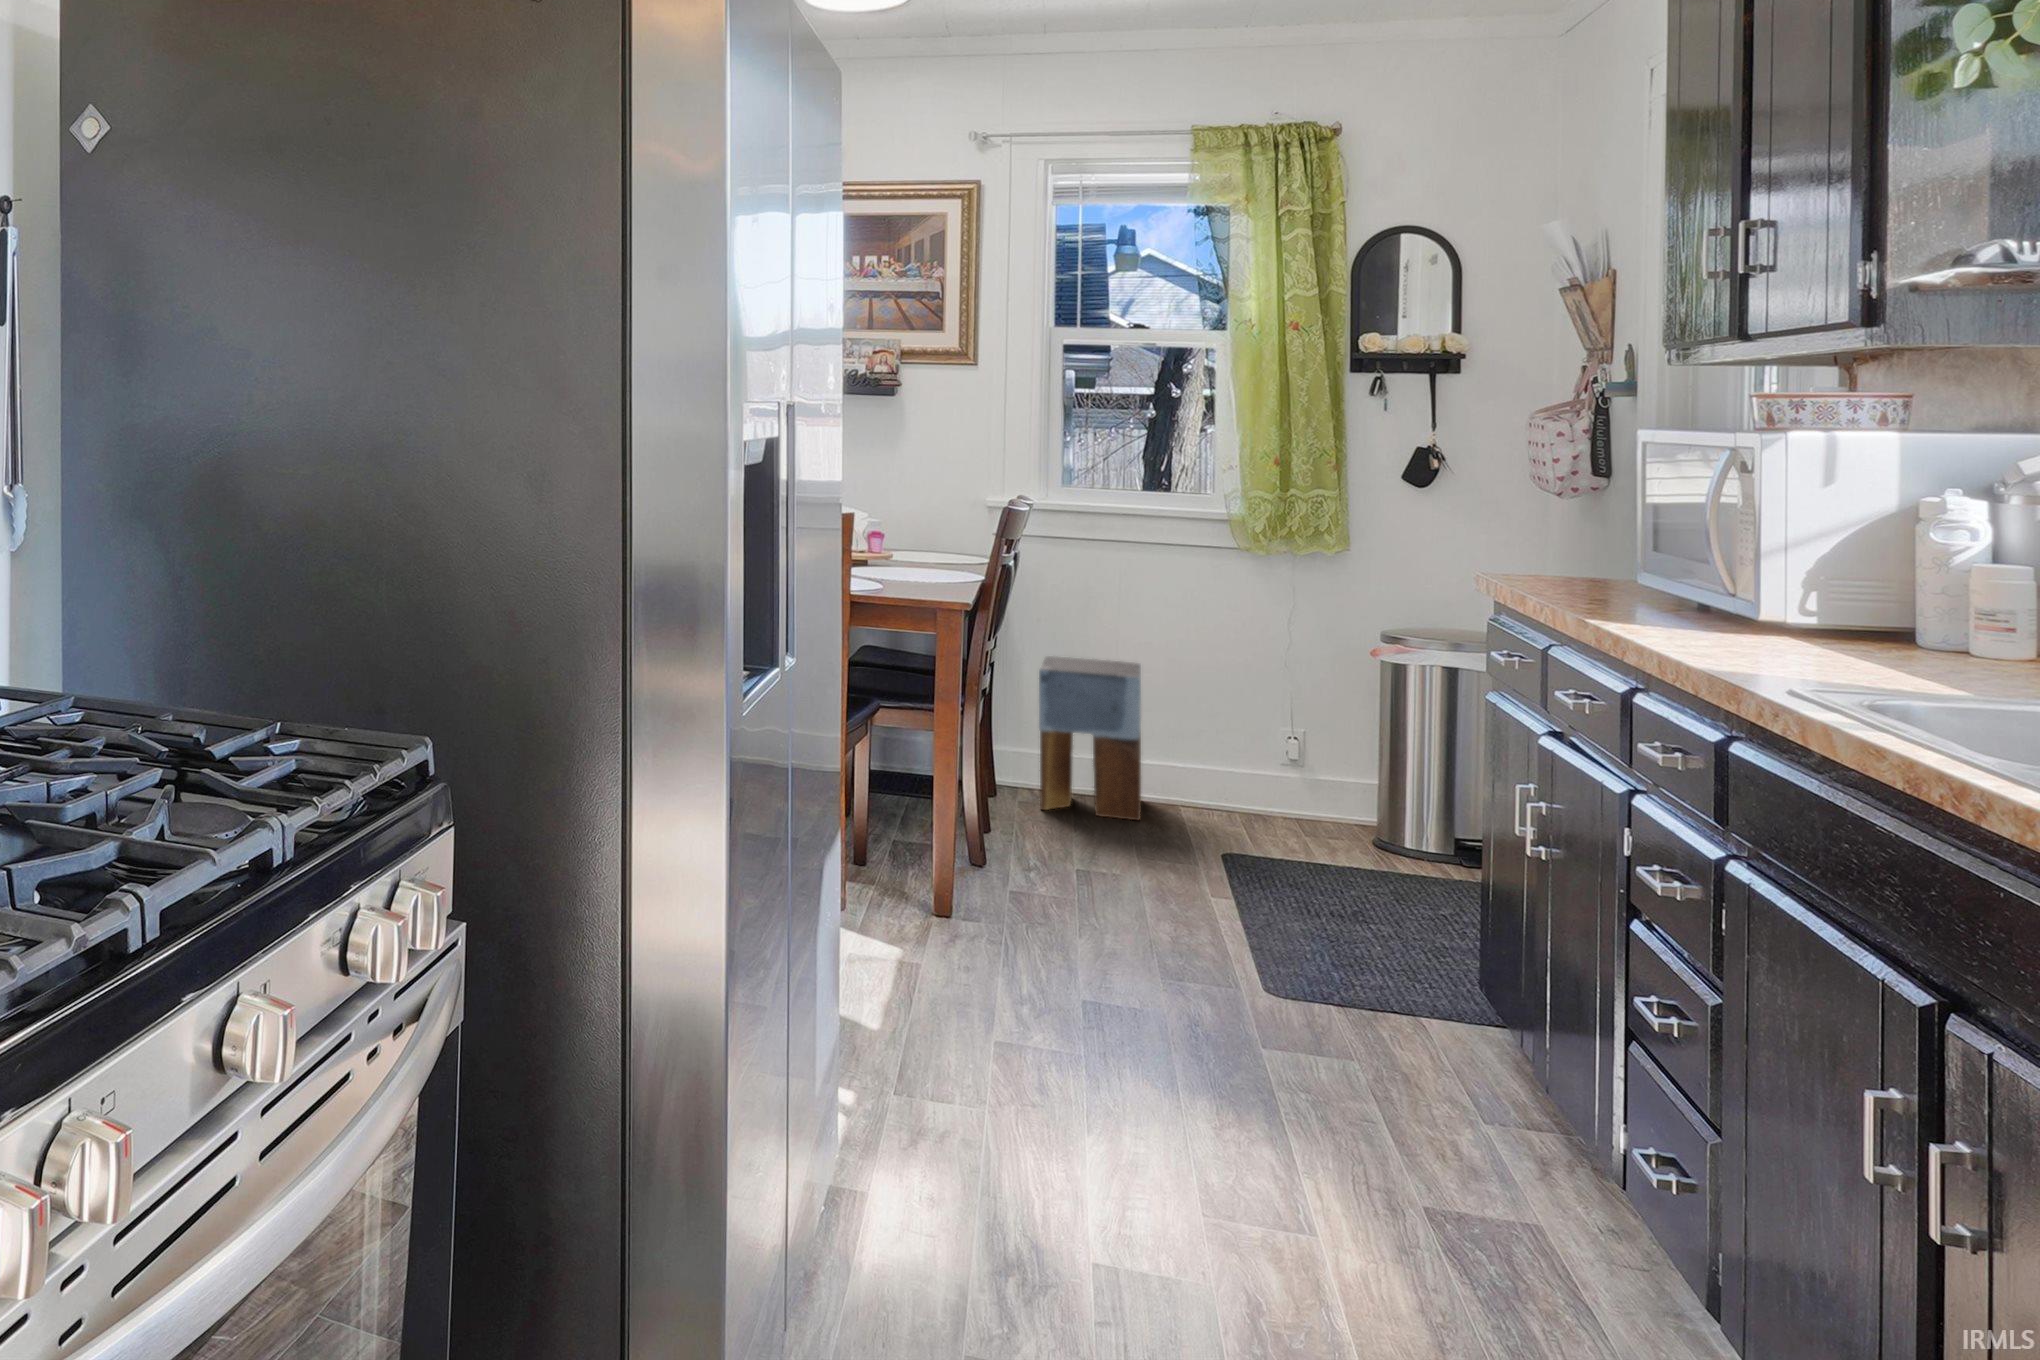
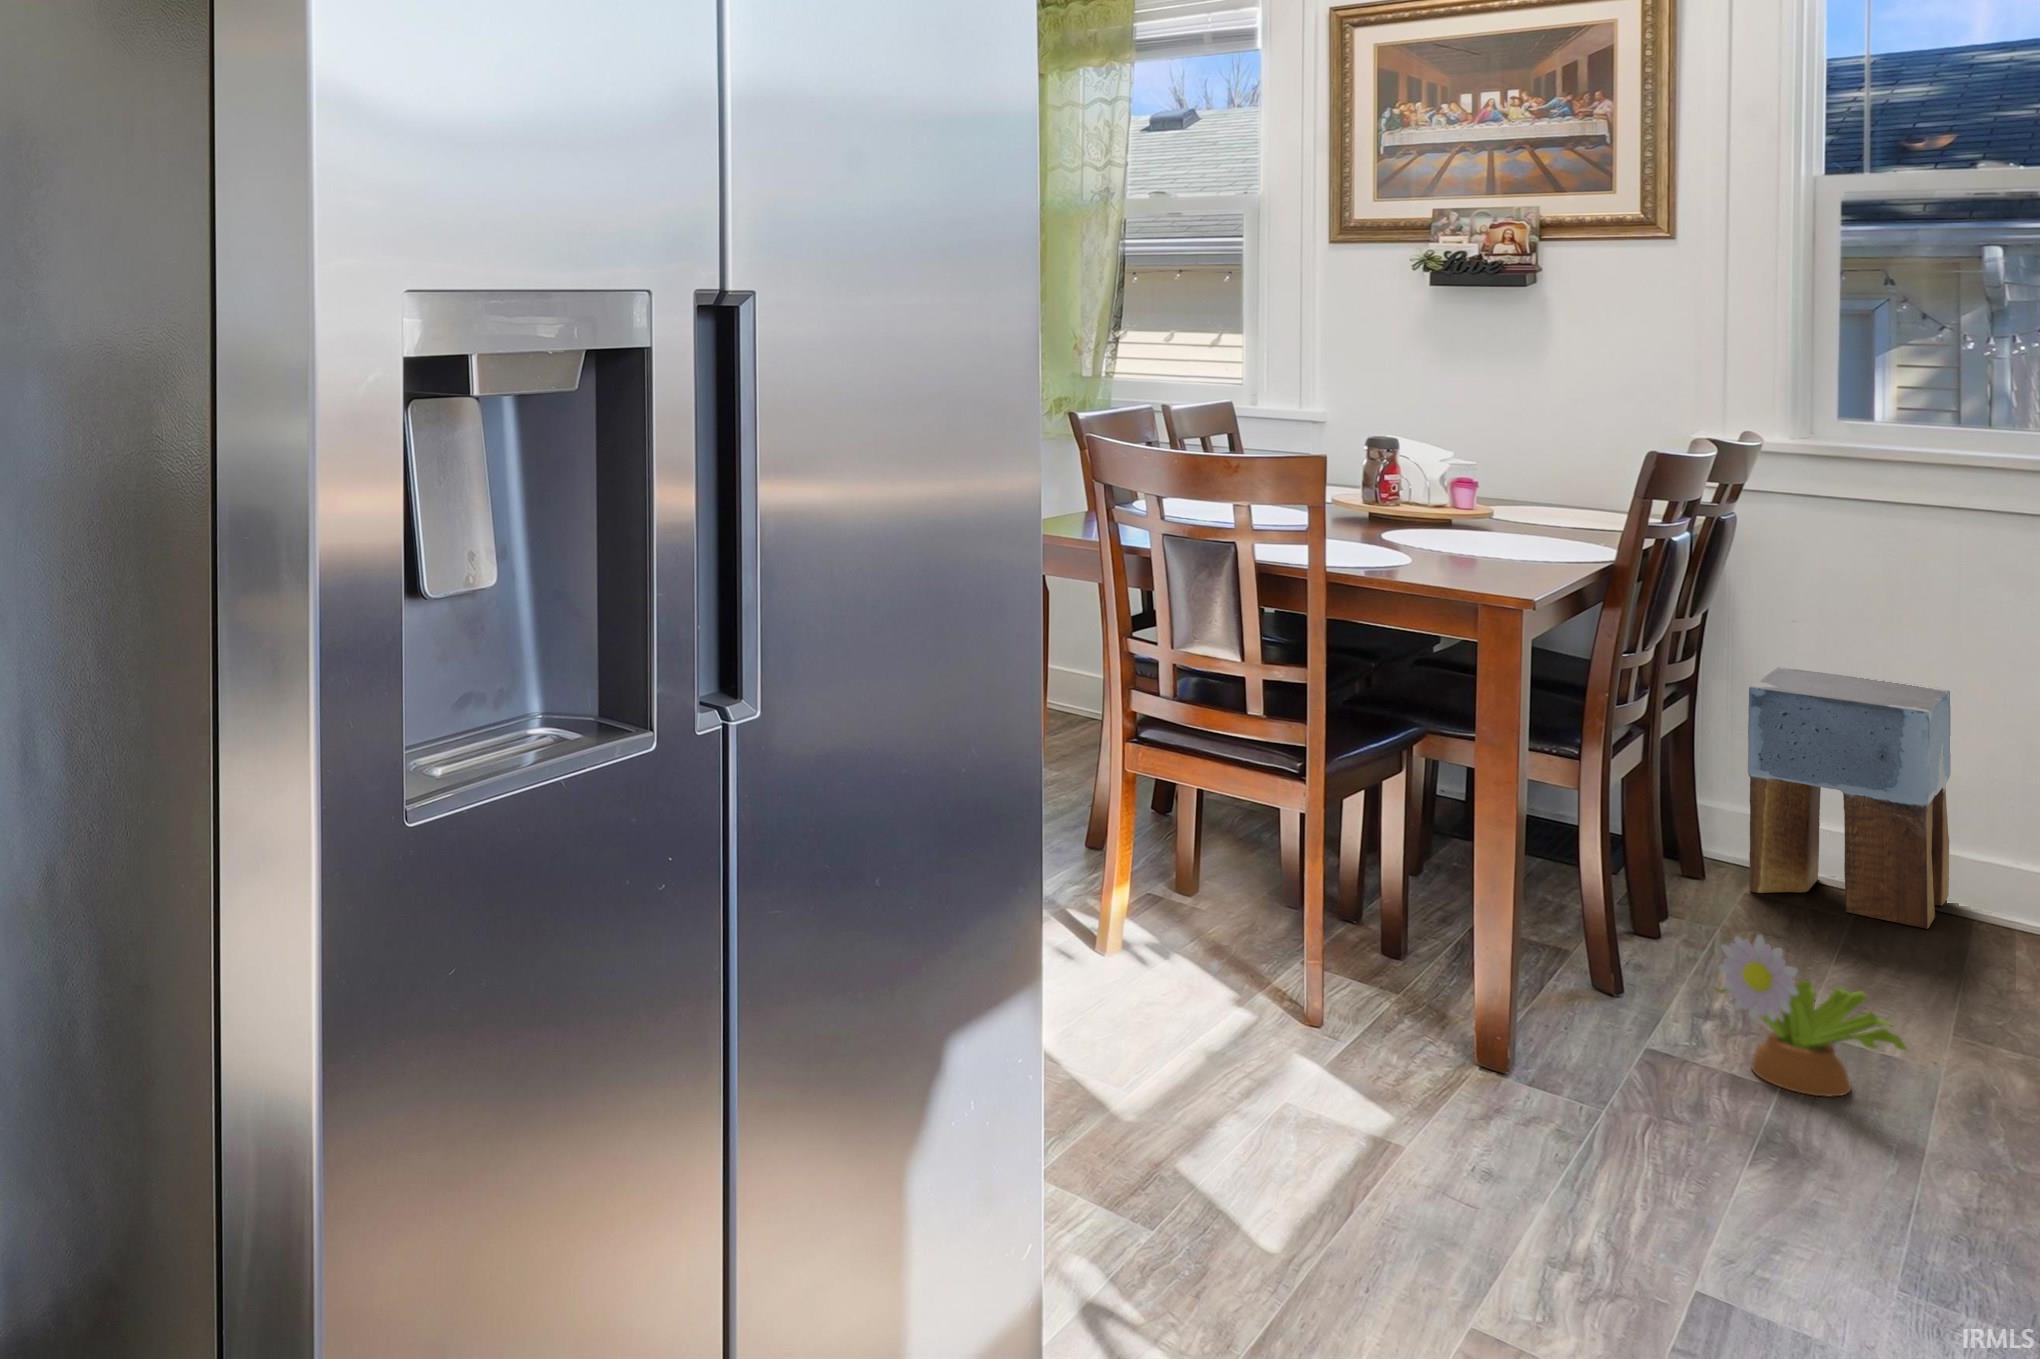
decorative plant: none [1067,824,1181,926] -> present [1716,935,1907,1097]

